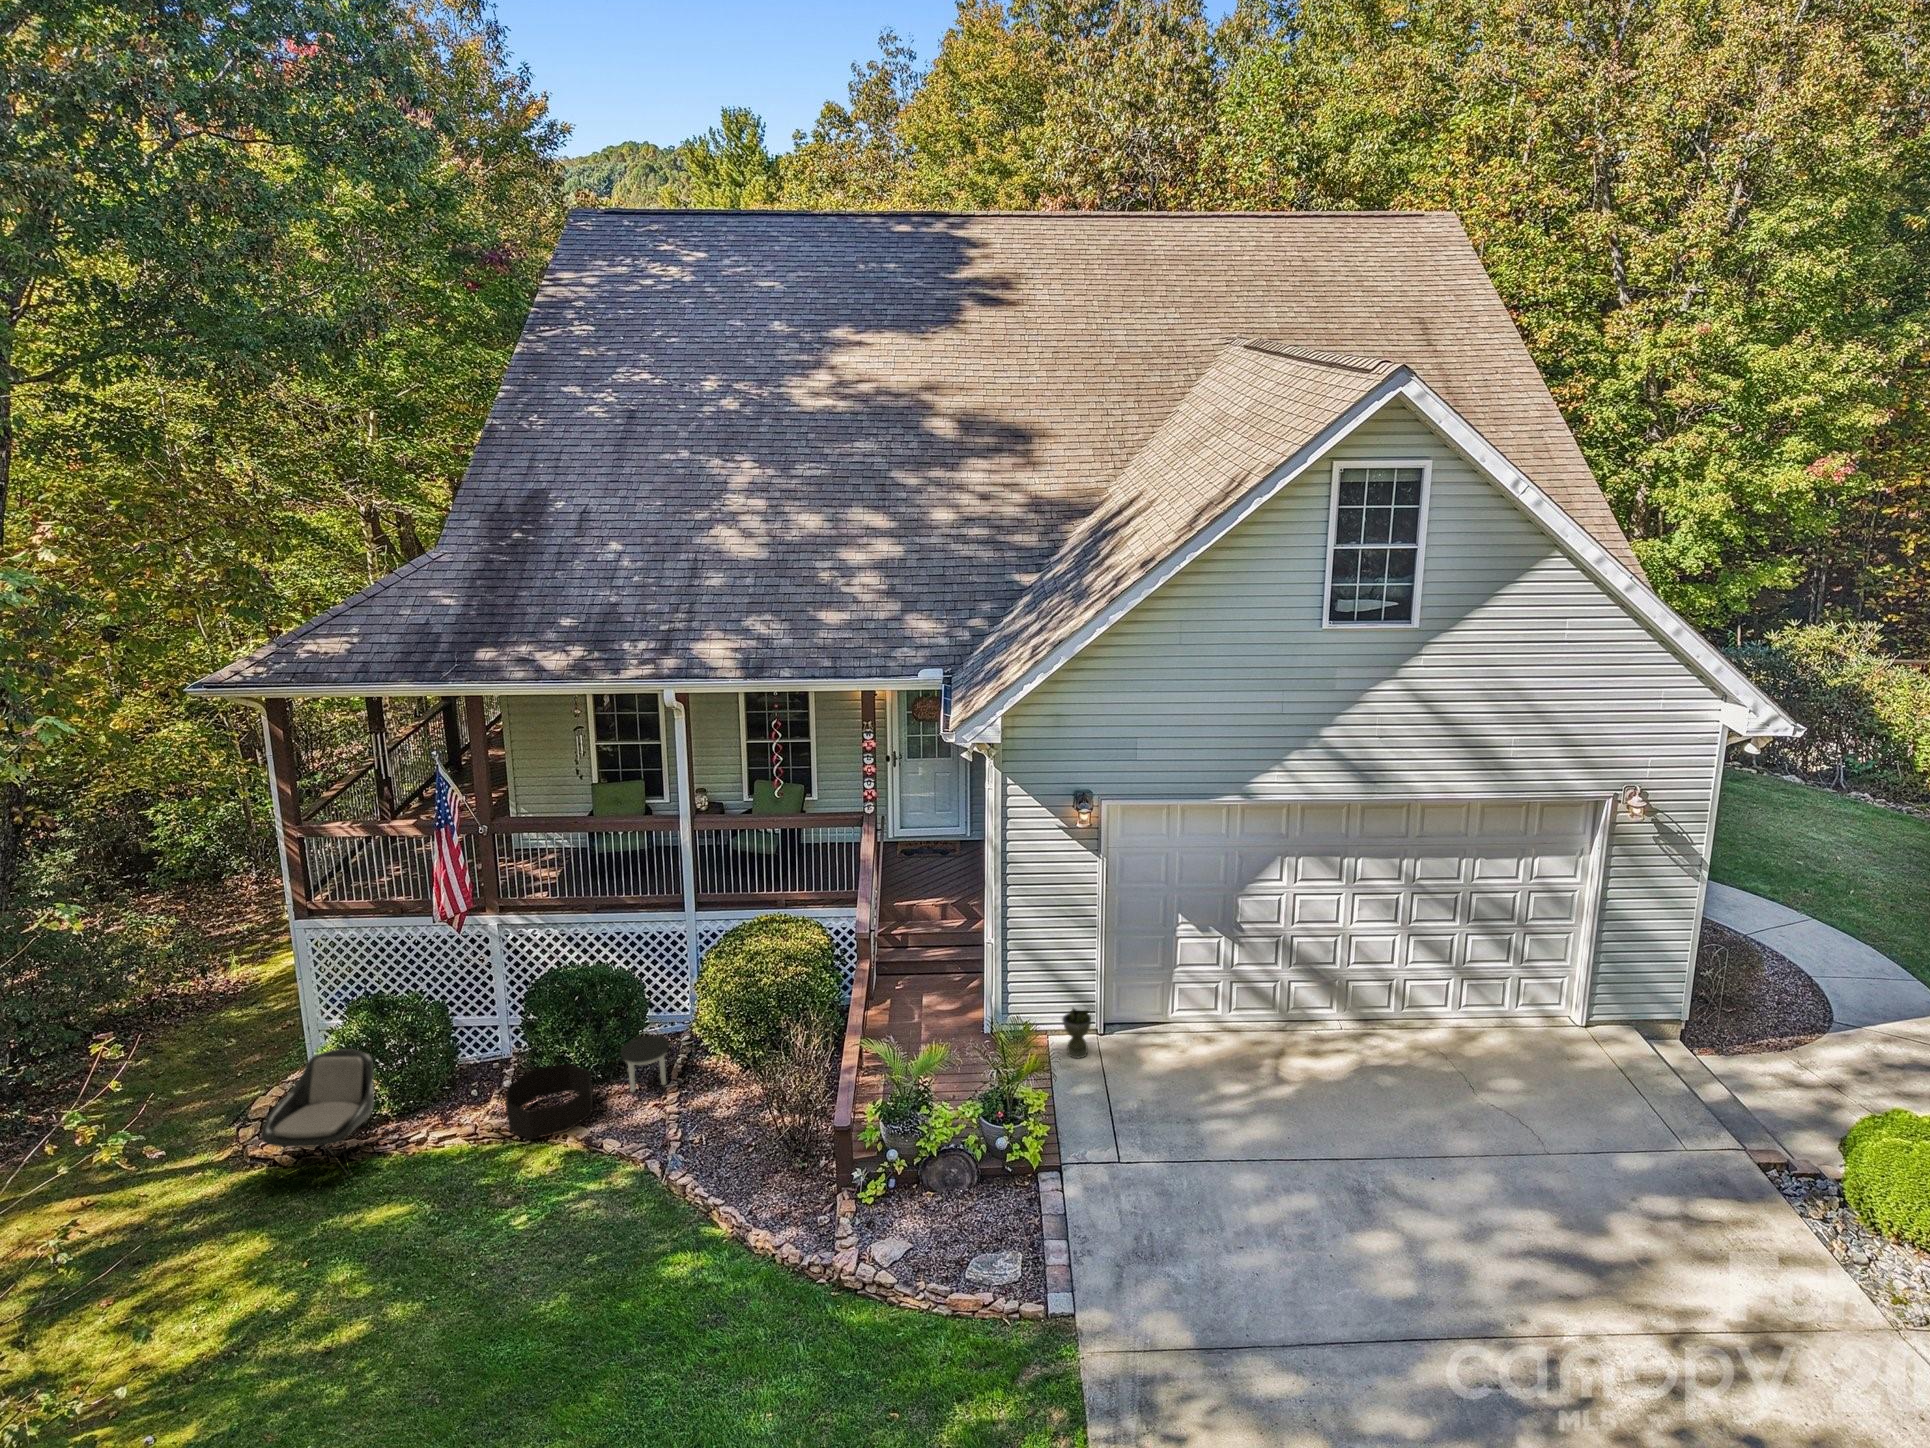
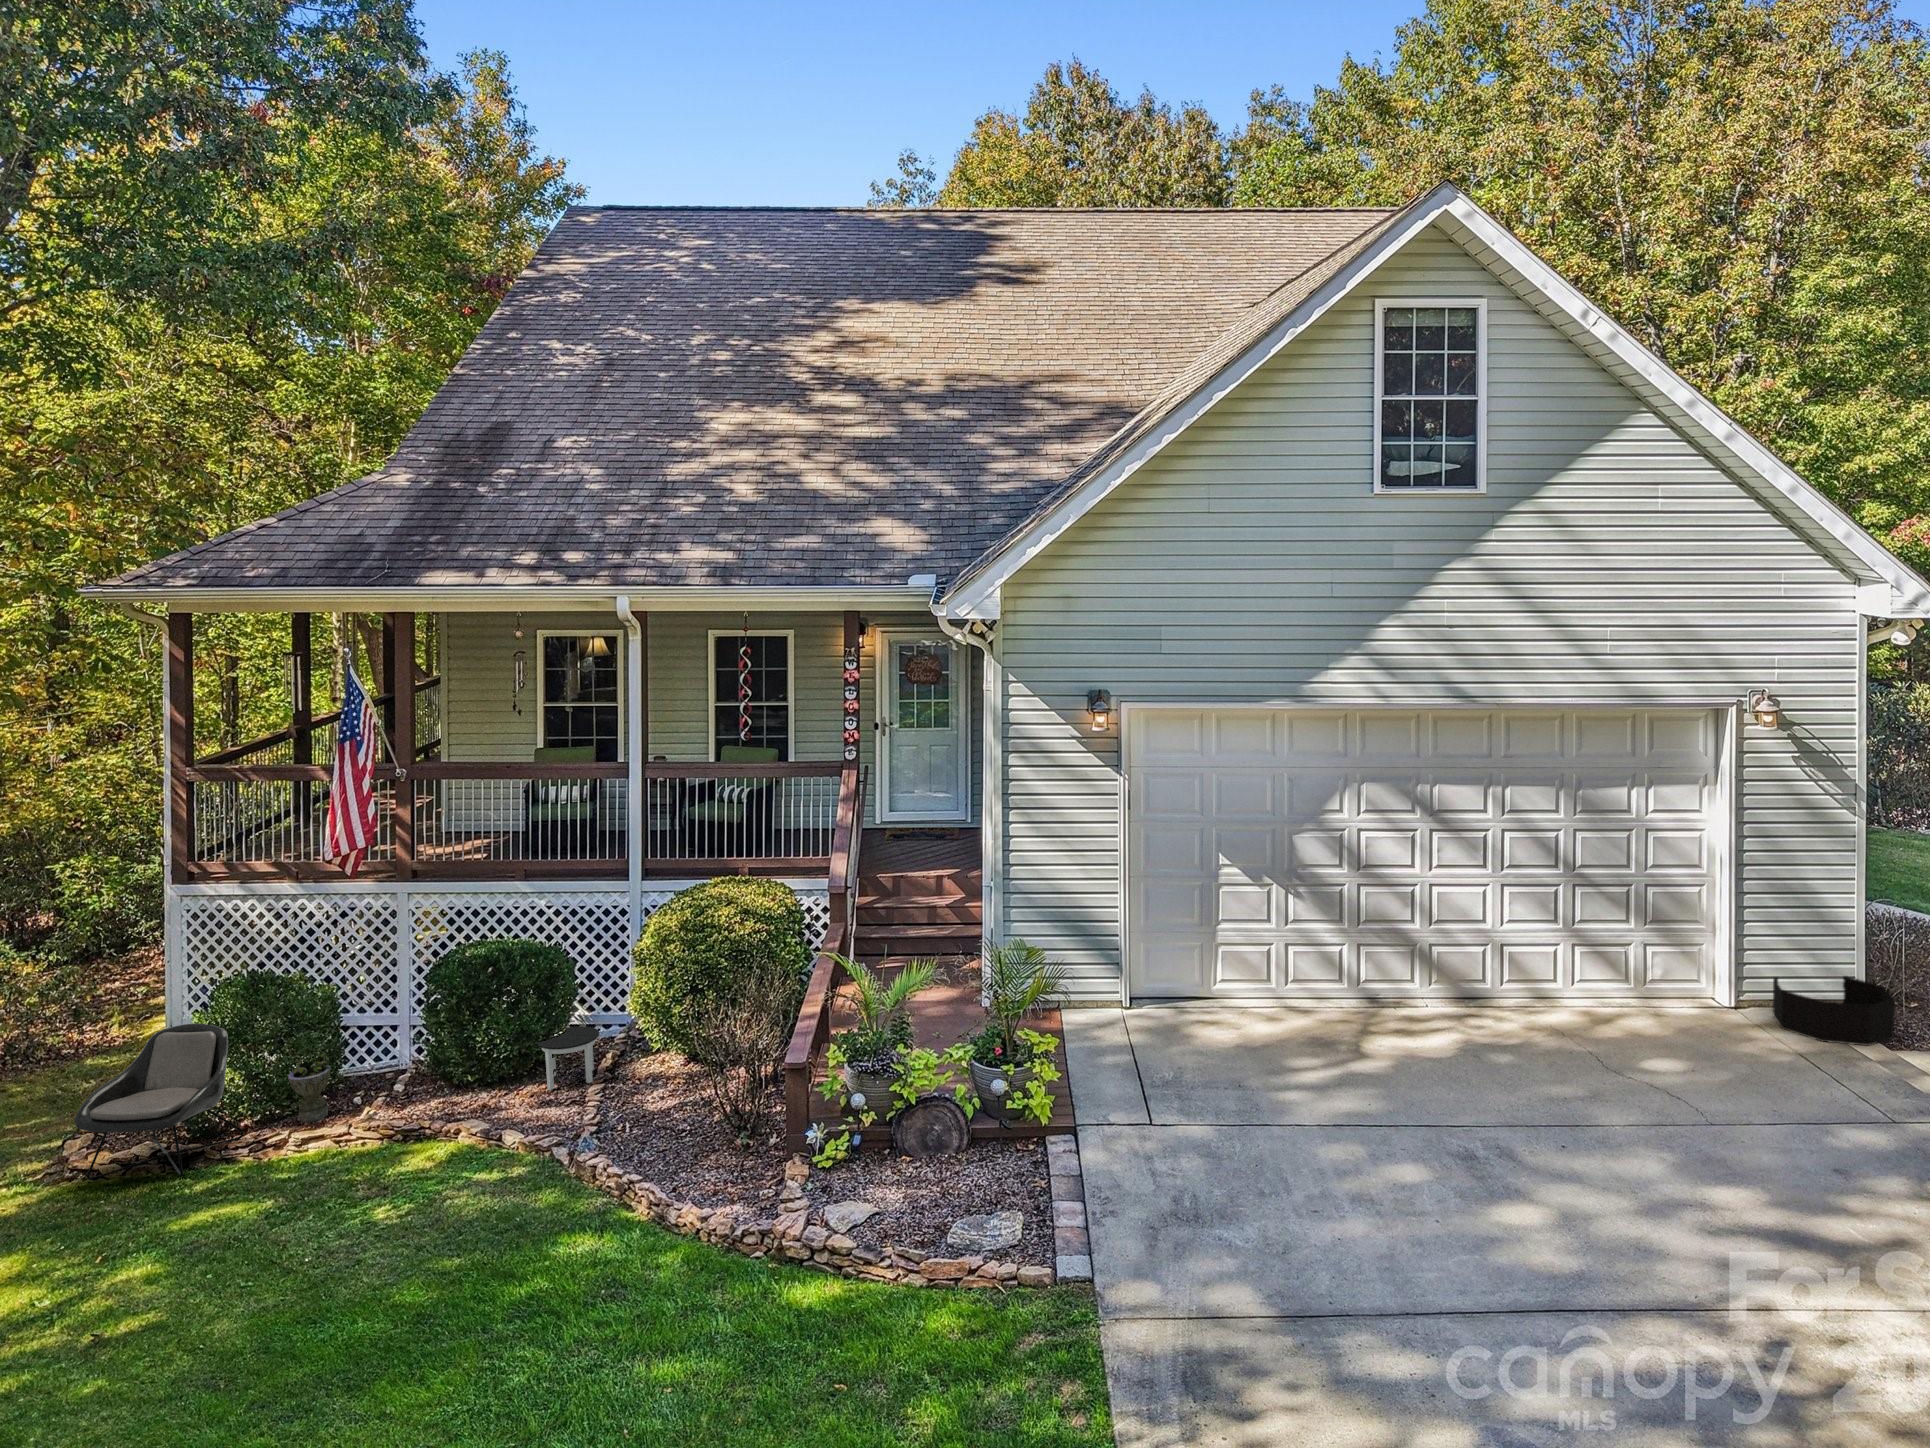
planter: present [1062,1008,1091,1058] -> present [288,1054,331,1123]
basket: present [505,1063,593,1139] -> present [1773,976,1895,1046]

